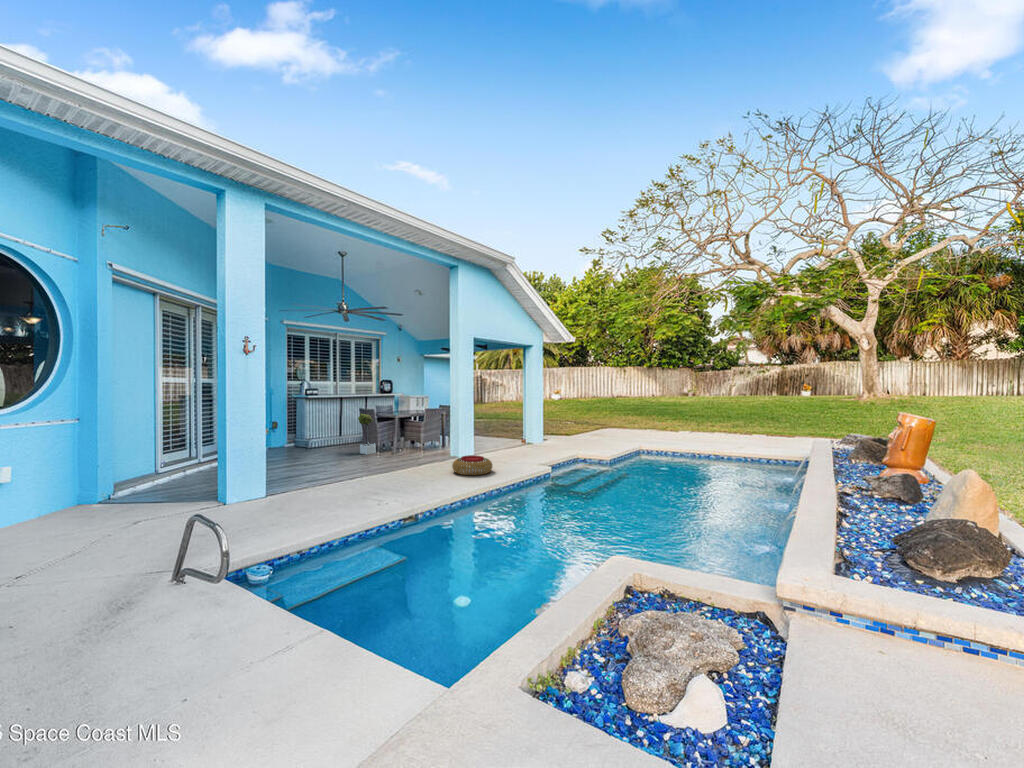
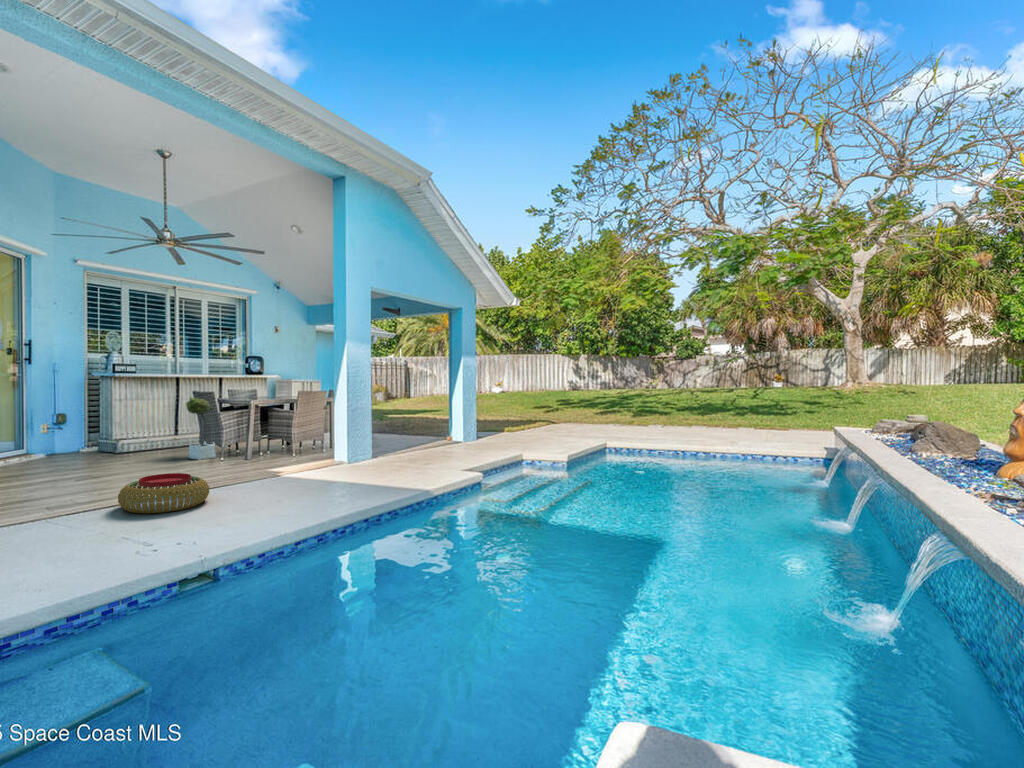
pouf: present [452,455,492,475] -> present [118,473,209,513]

